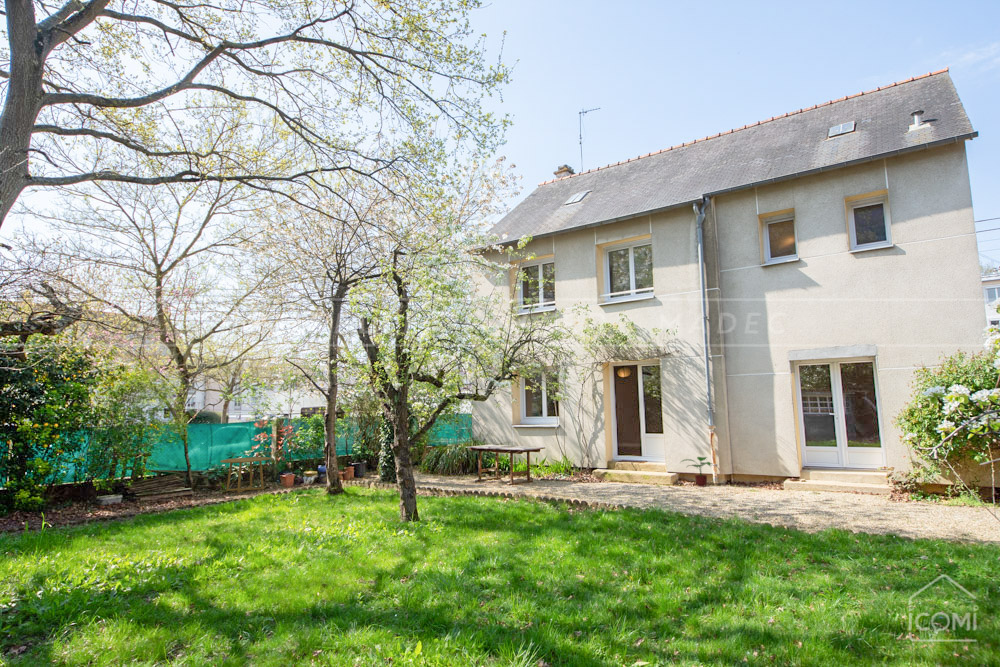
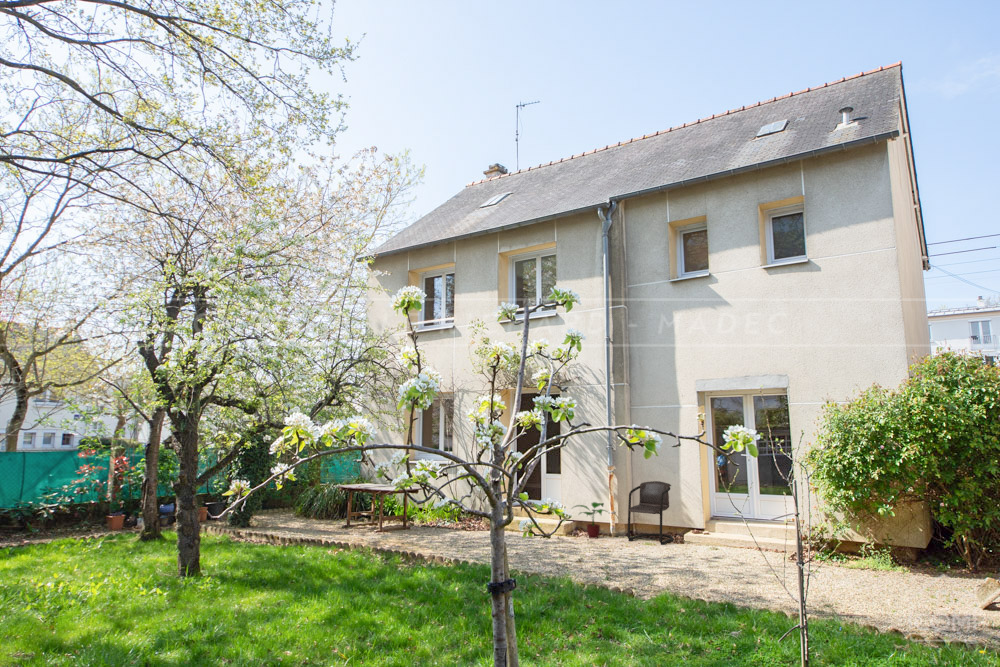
chair: none [733,437,773,490] -> present [628,481,673,545]
round table: present [221,457,271,493] -> none [36,490,102,533]

